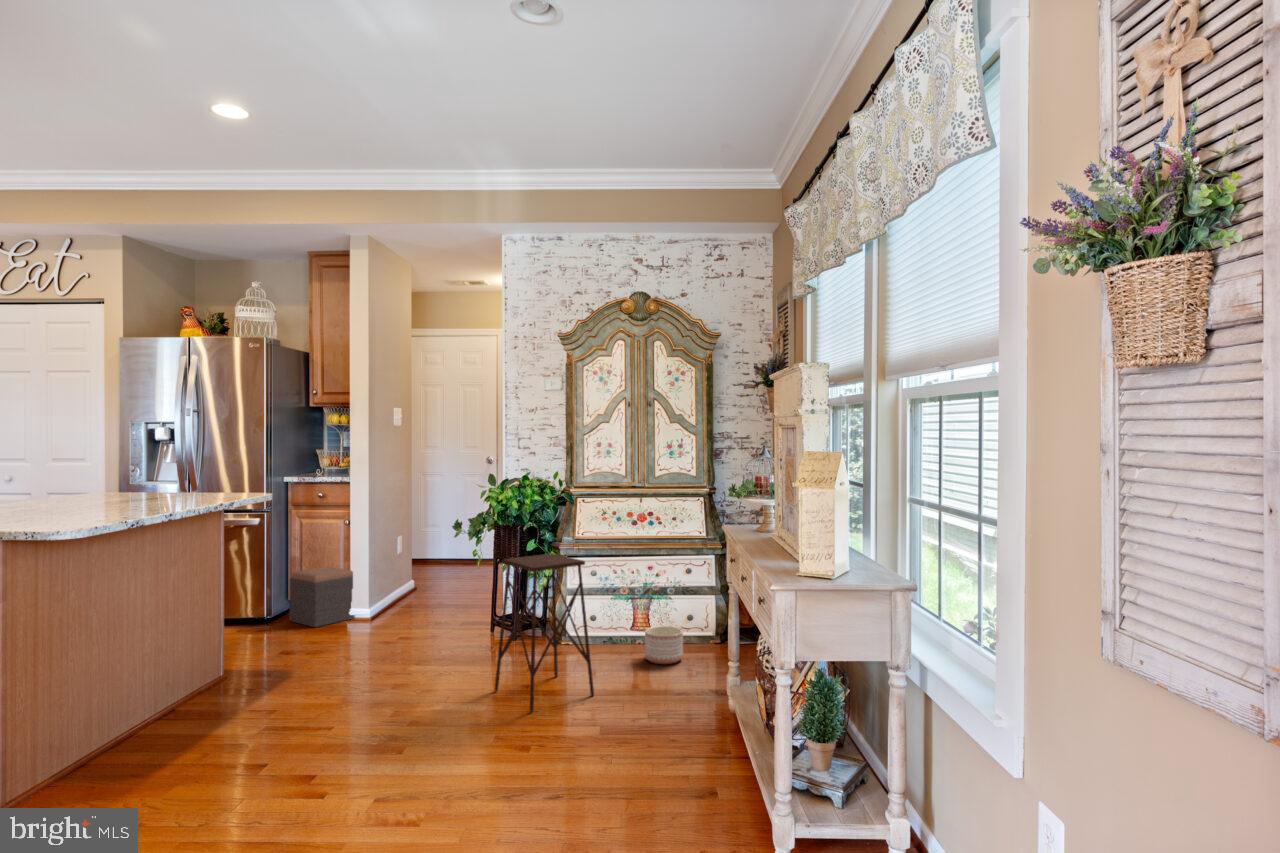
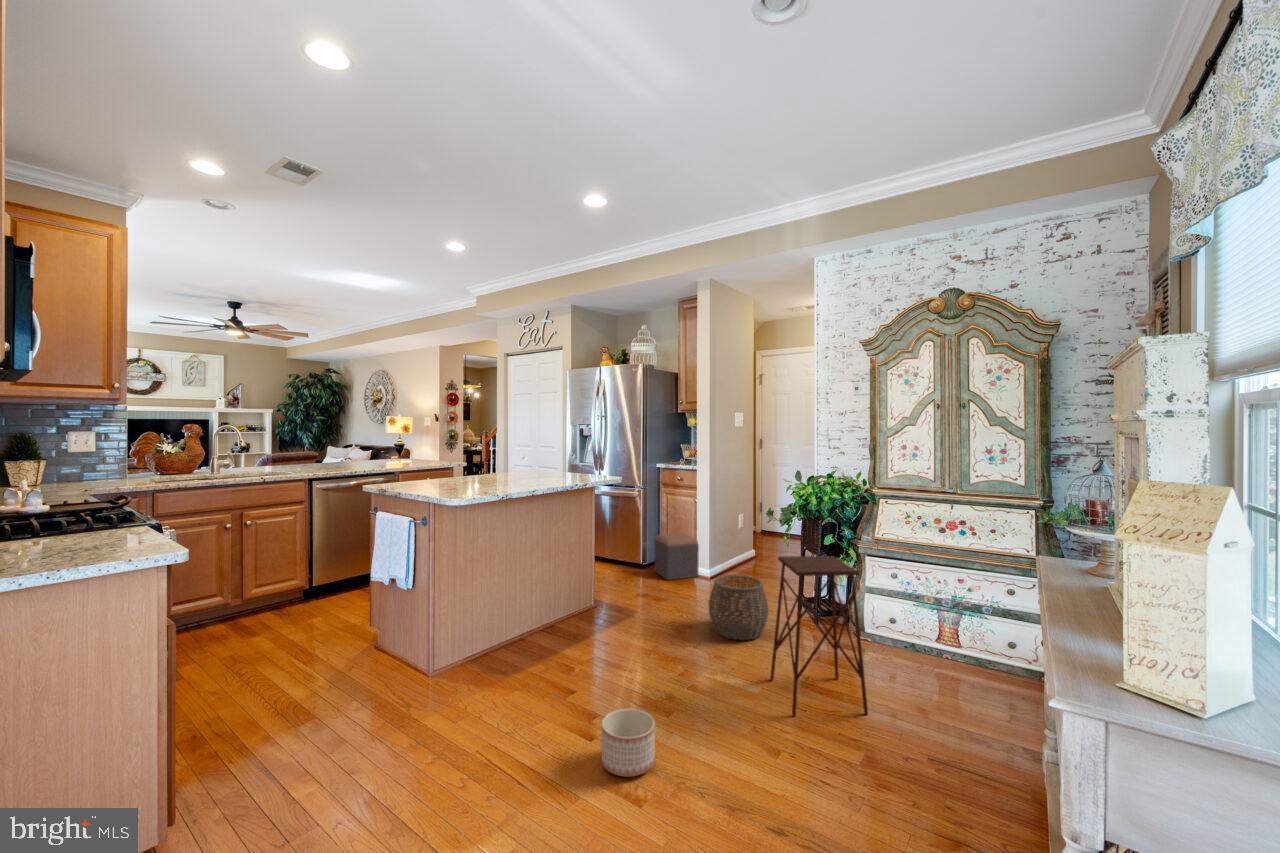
woven basket: none [401,596,473,668] -> present [709,575,769,640]
planter: present [645,626,683,664] -> present [601,709,655,777]

